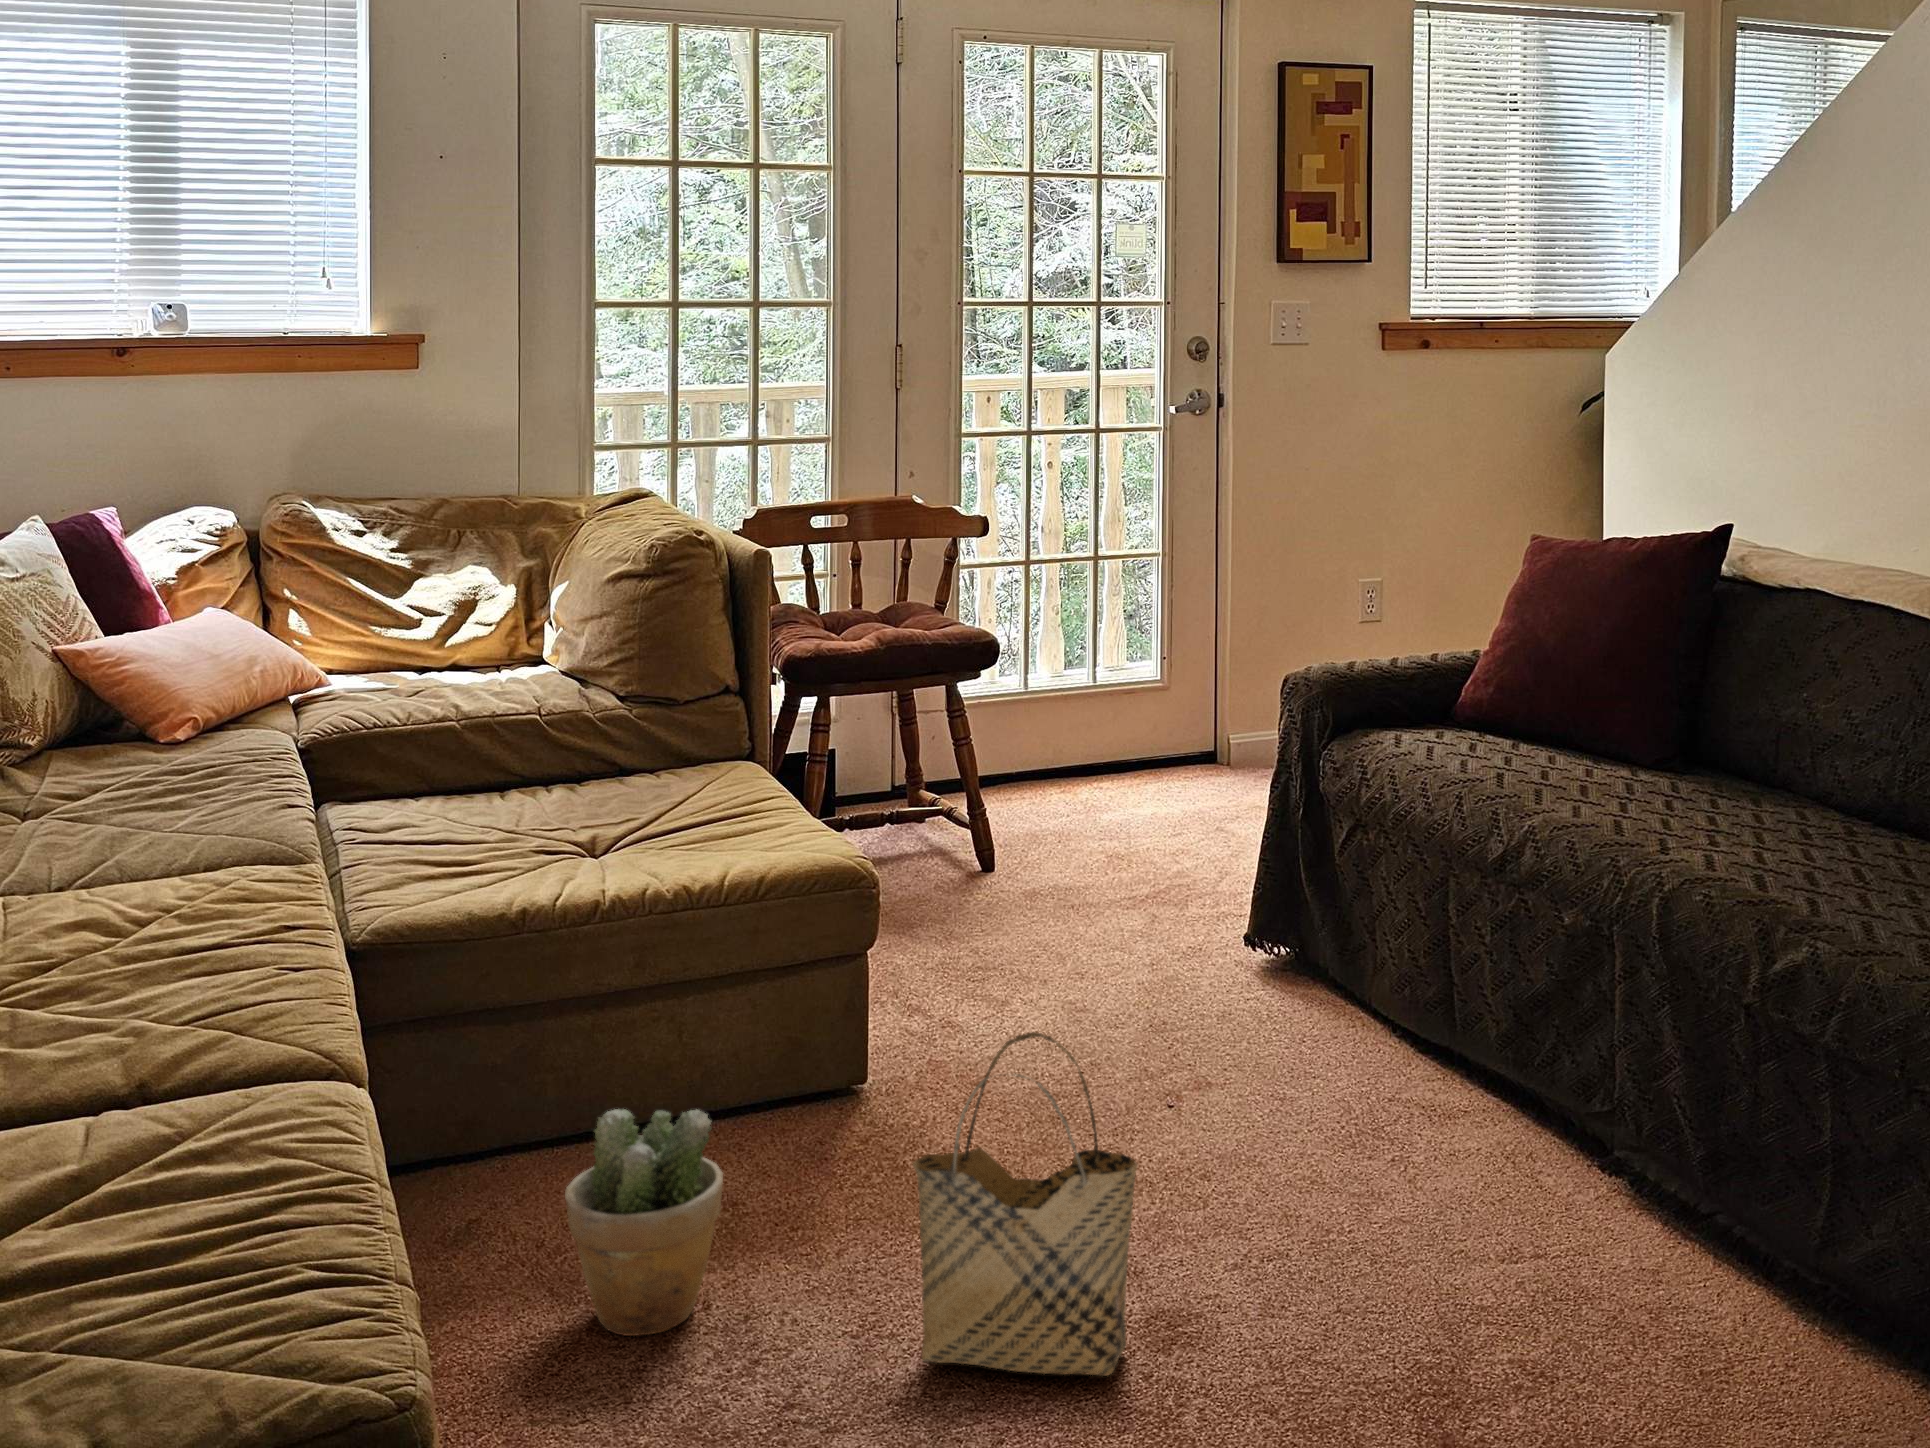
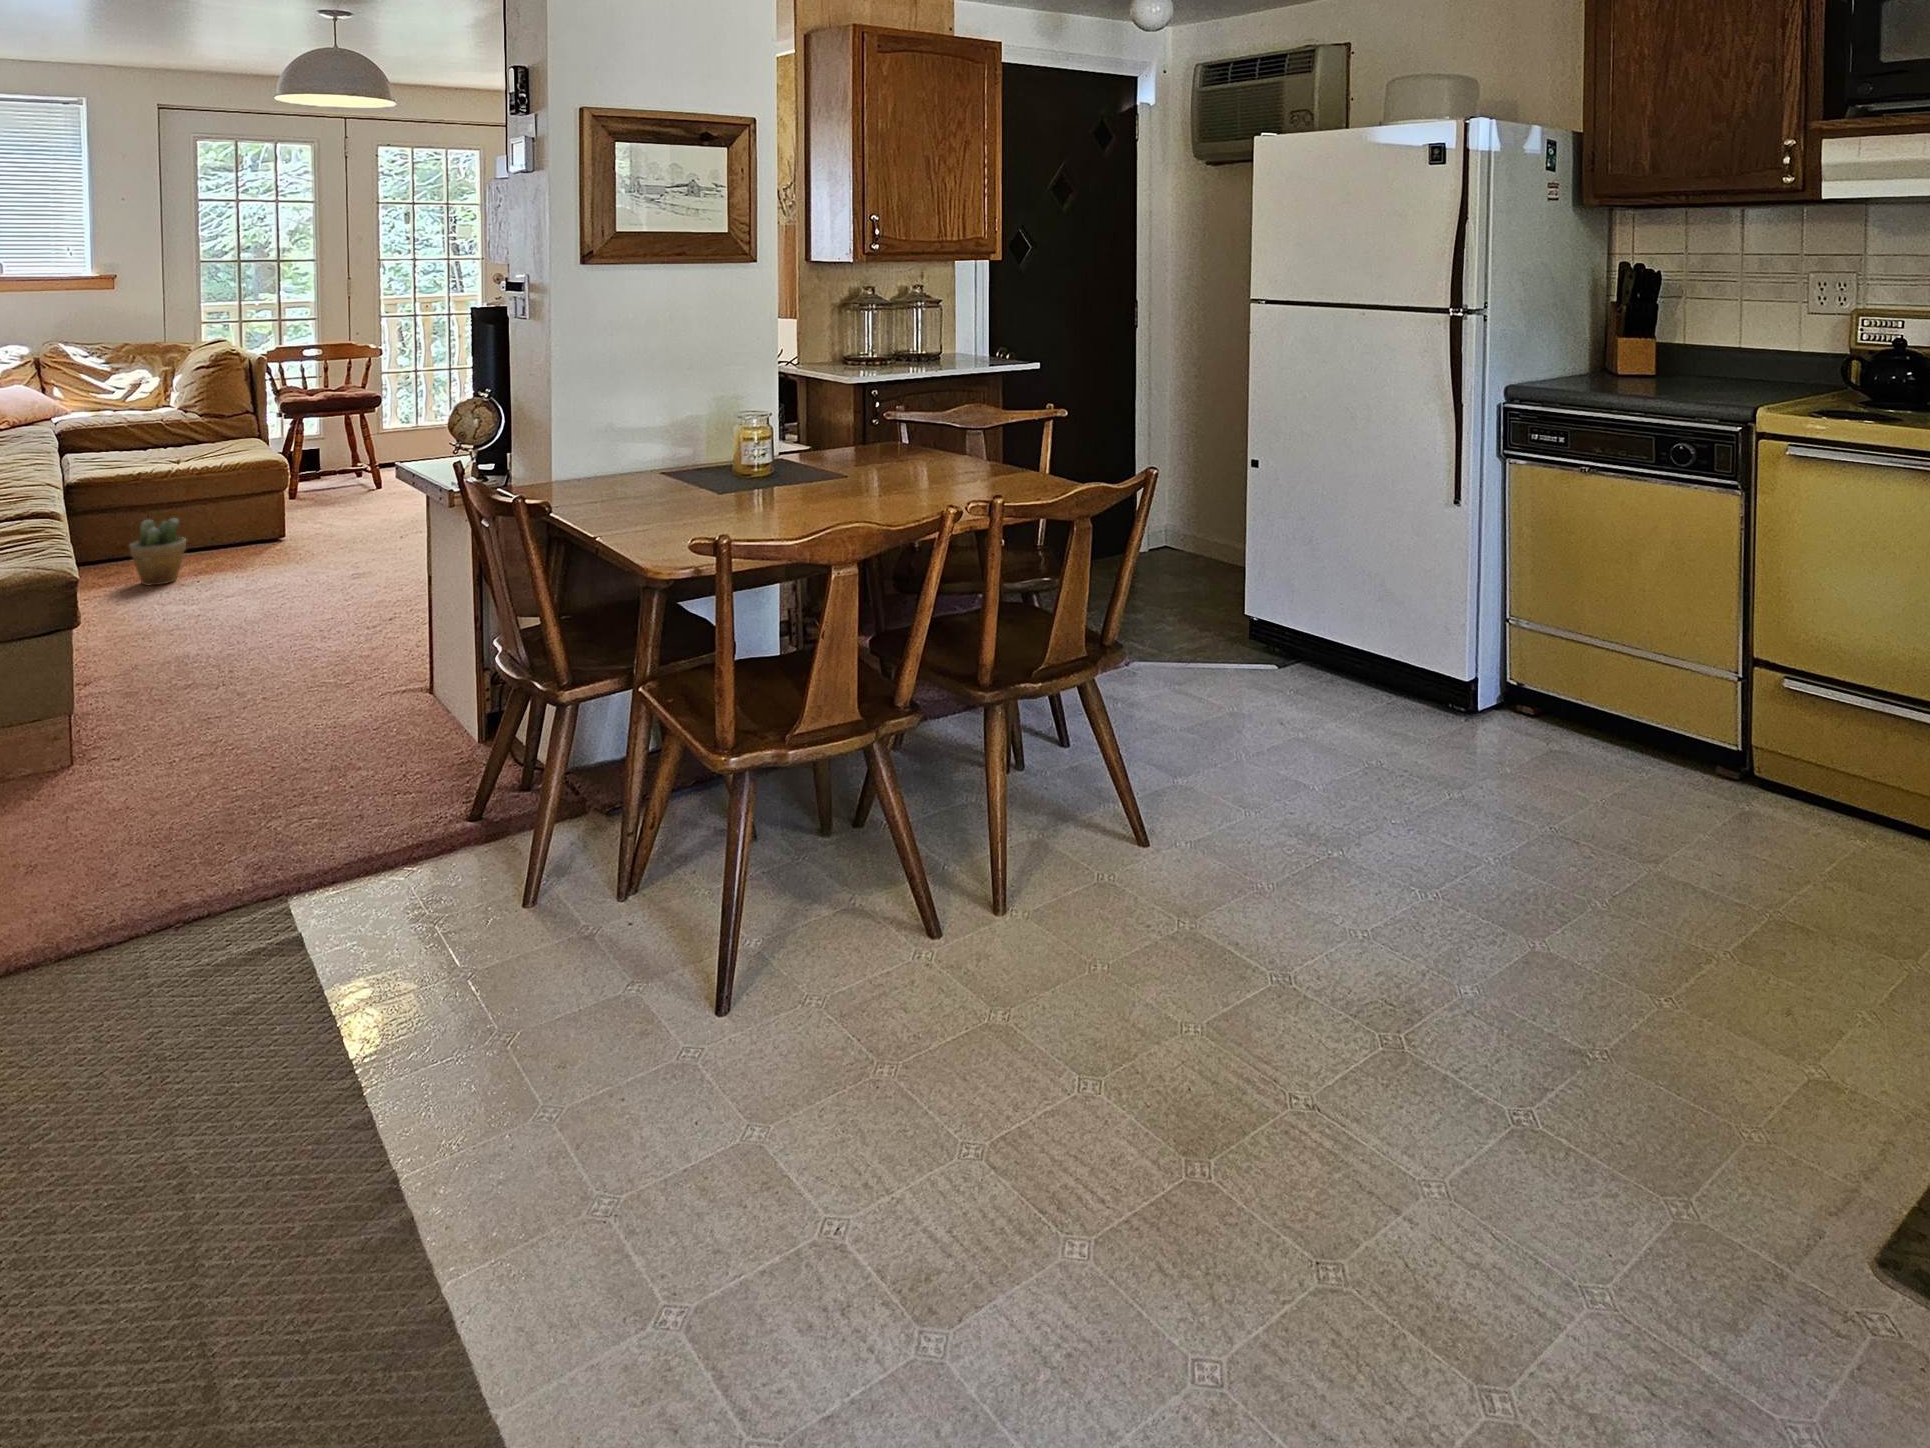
woven basket: present [913,1032,1138,1376] -> none [241,490,315,583]

